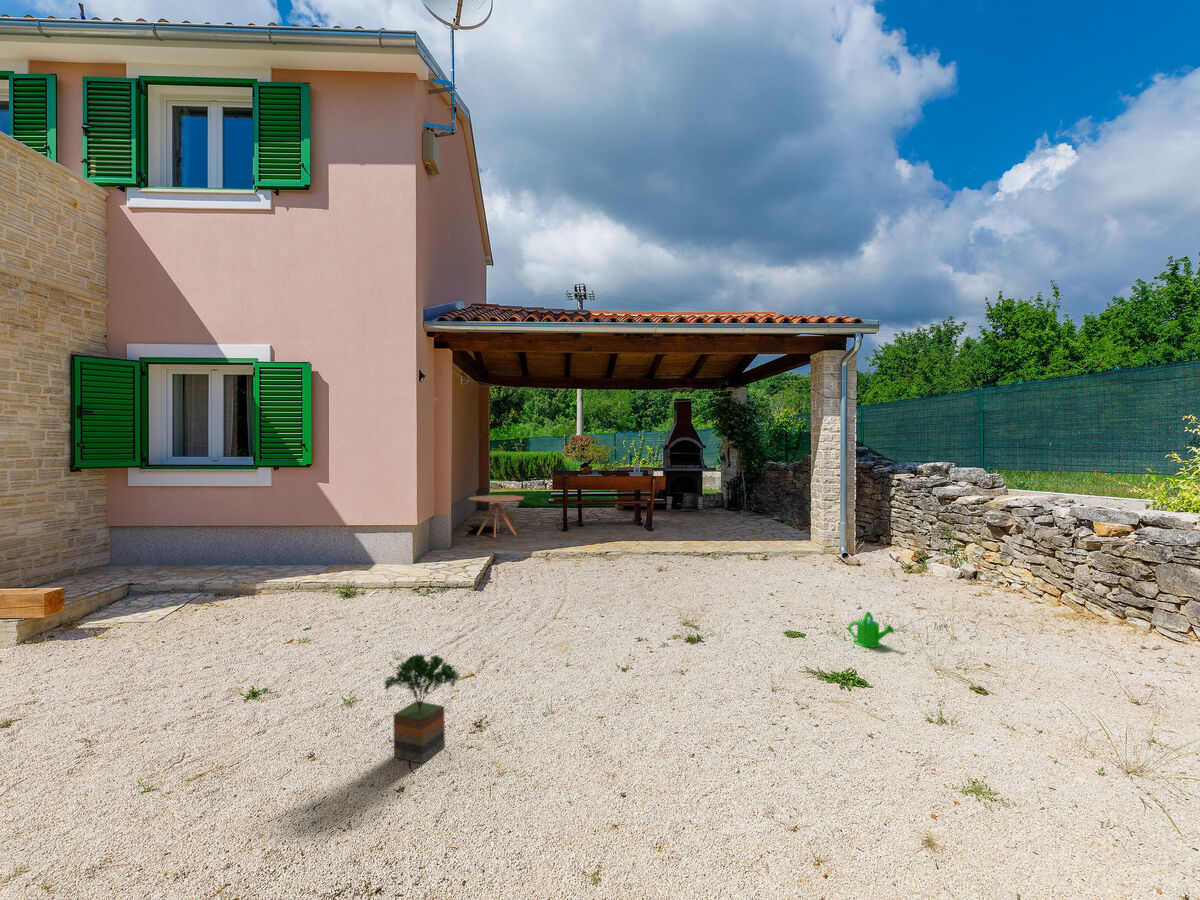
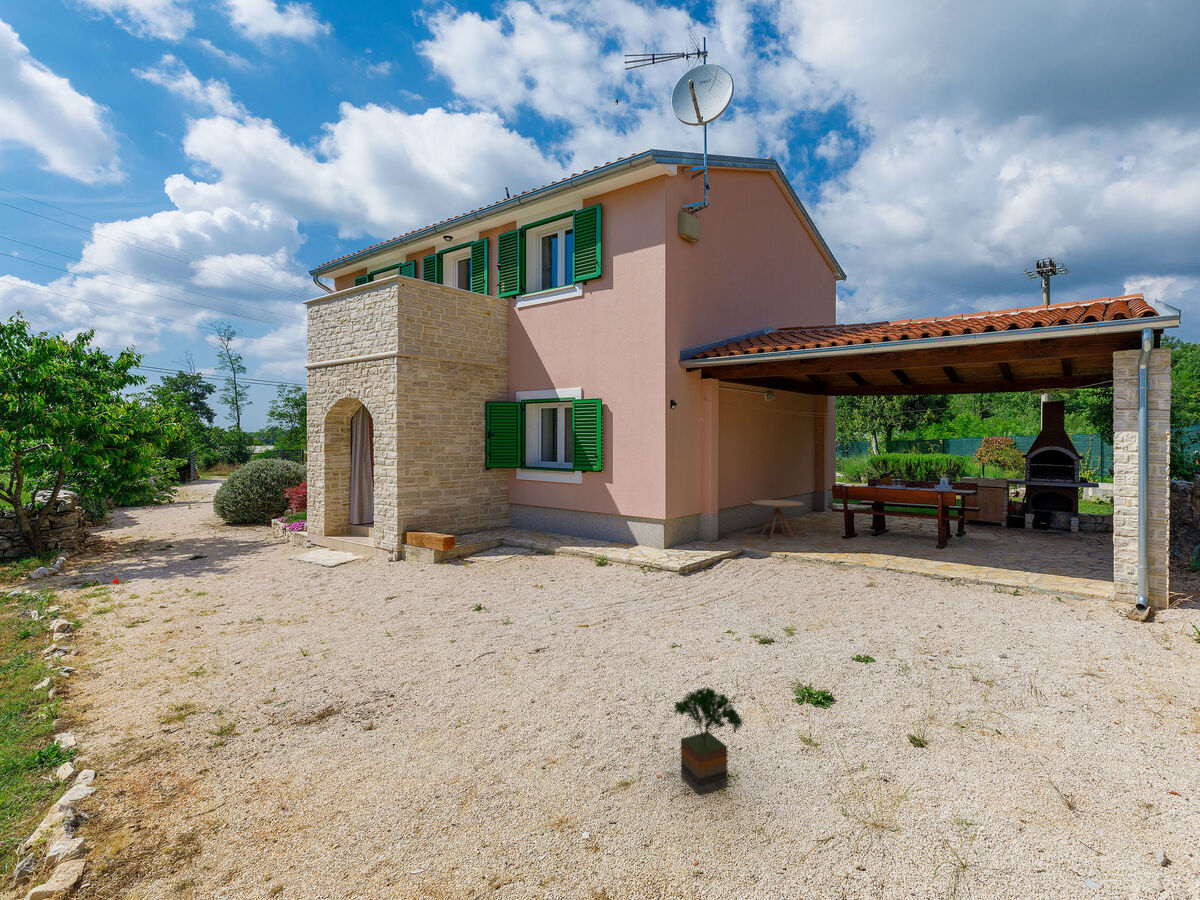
watering can: present [848,612,894,648] -> none [917,658,952,697]
potted tree: present [385,654,460,764] -> present [674,687,742,795]

